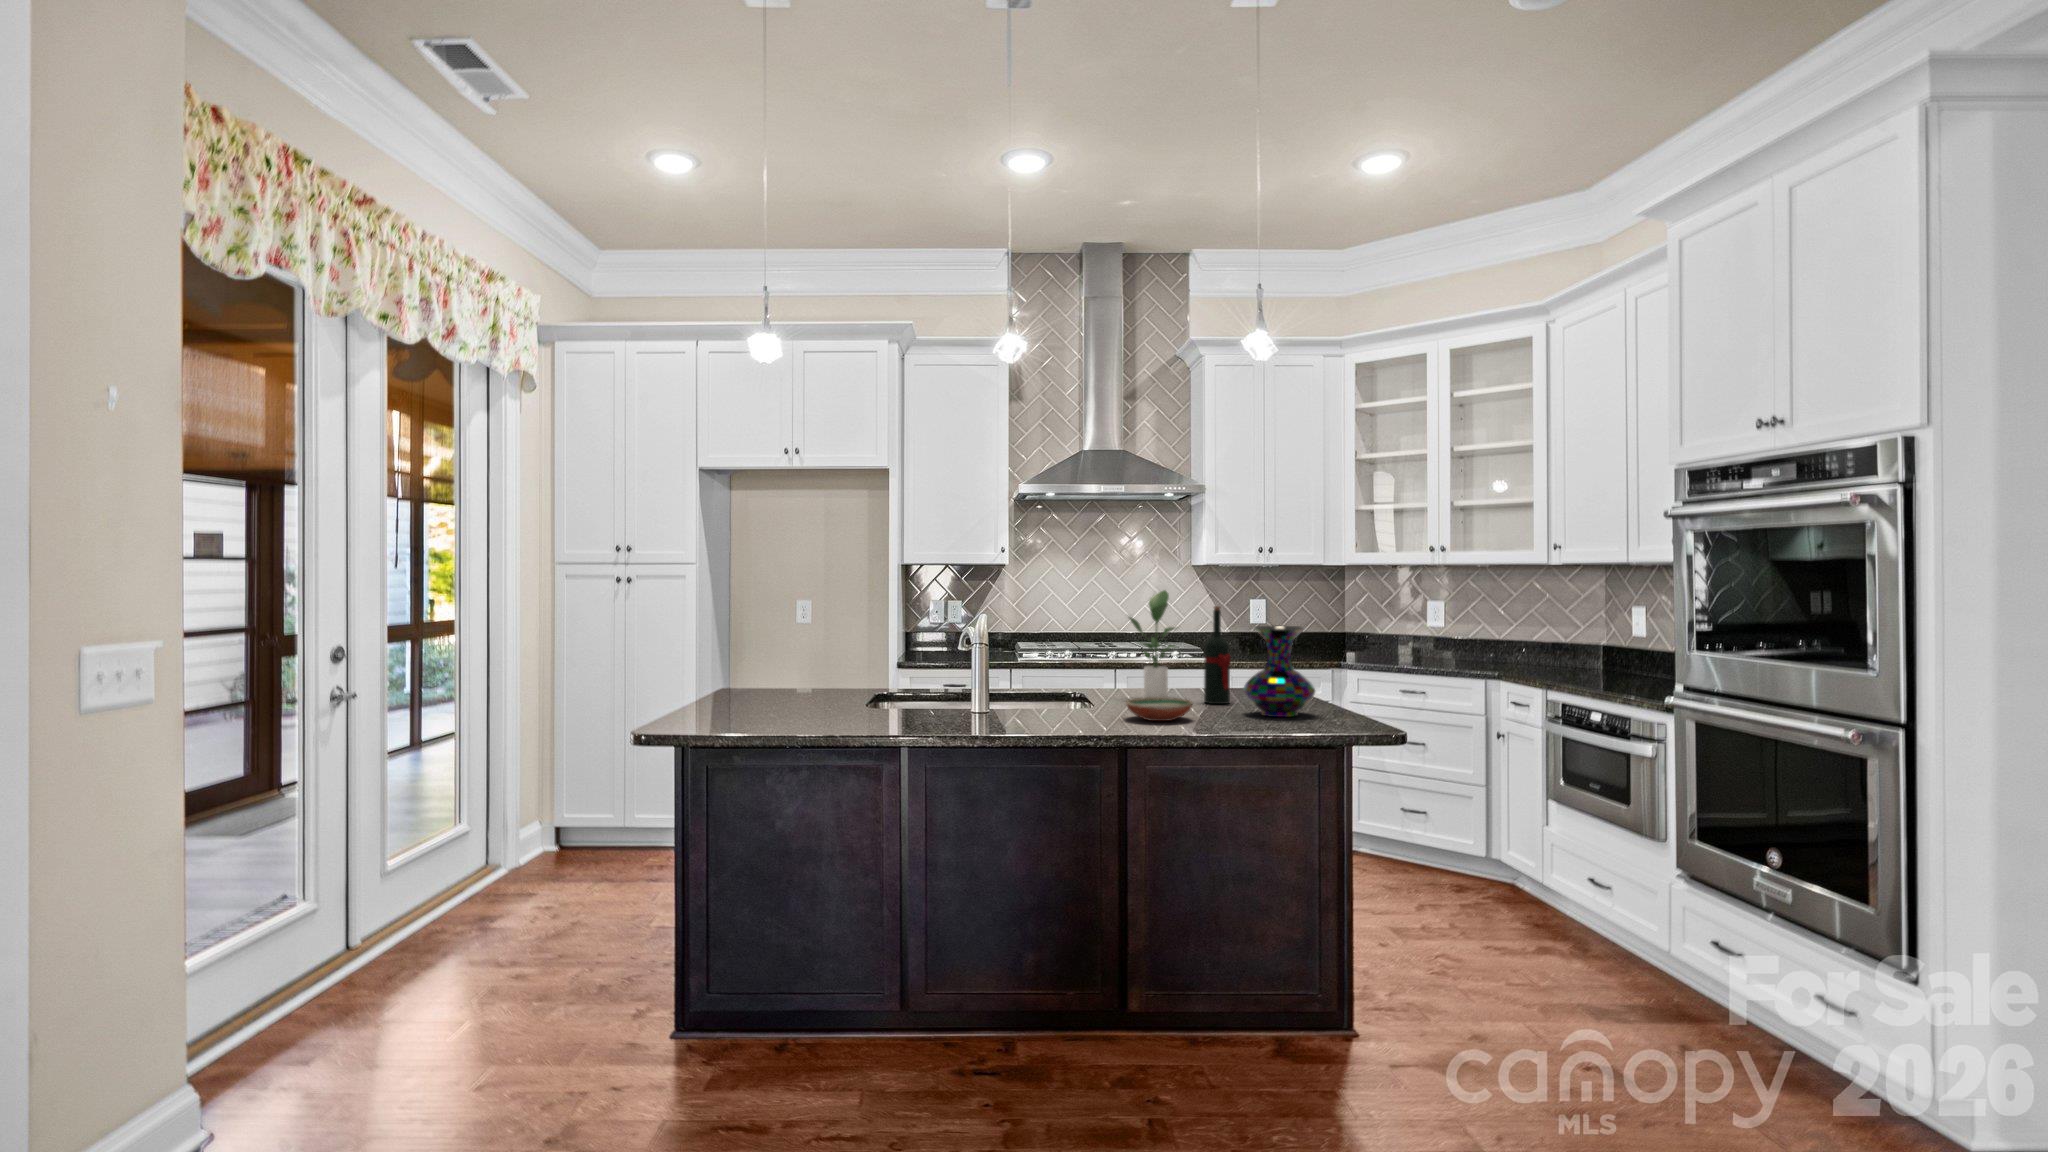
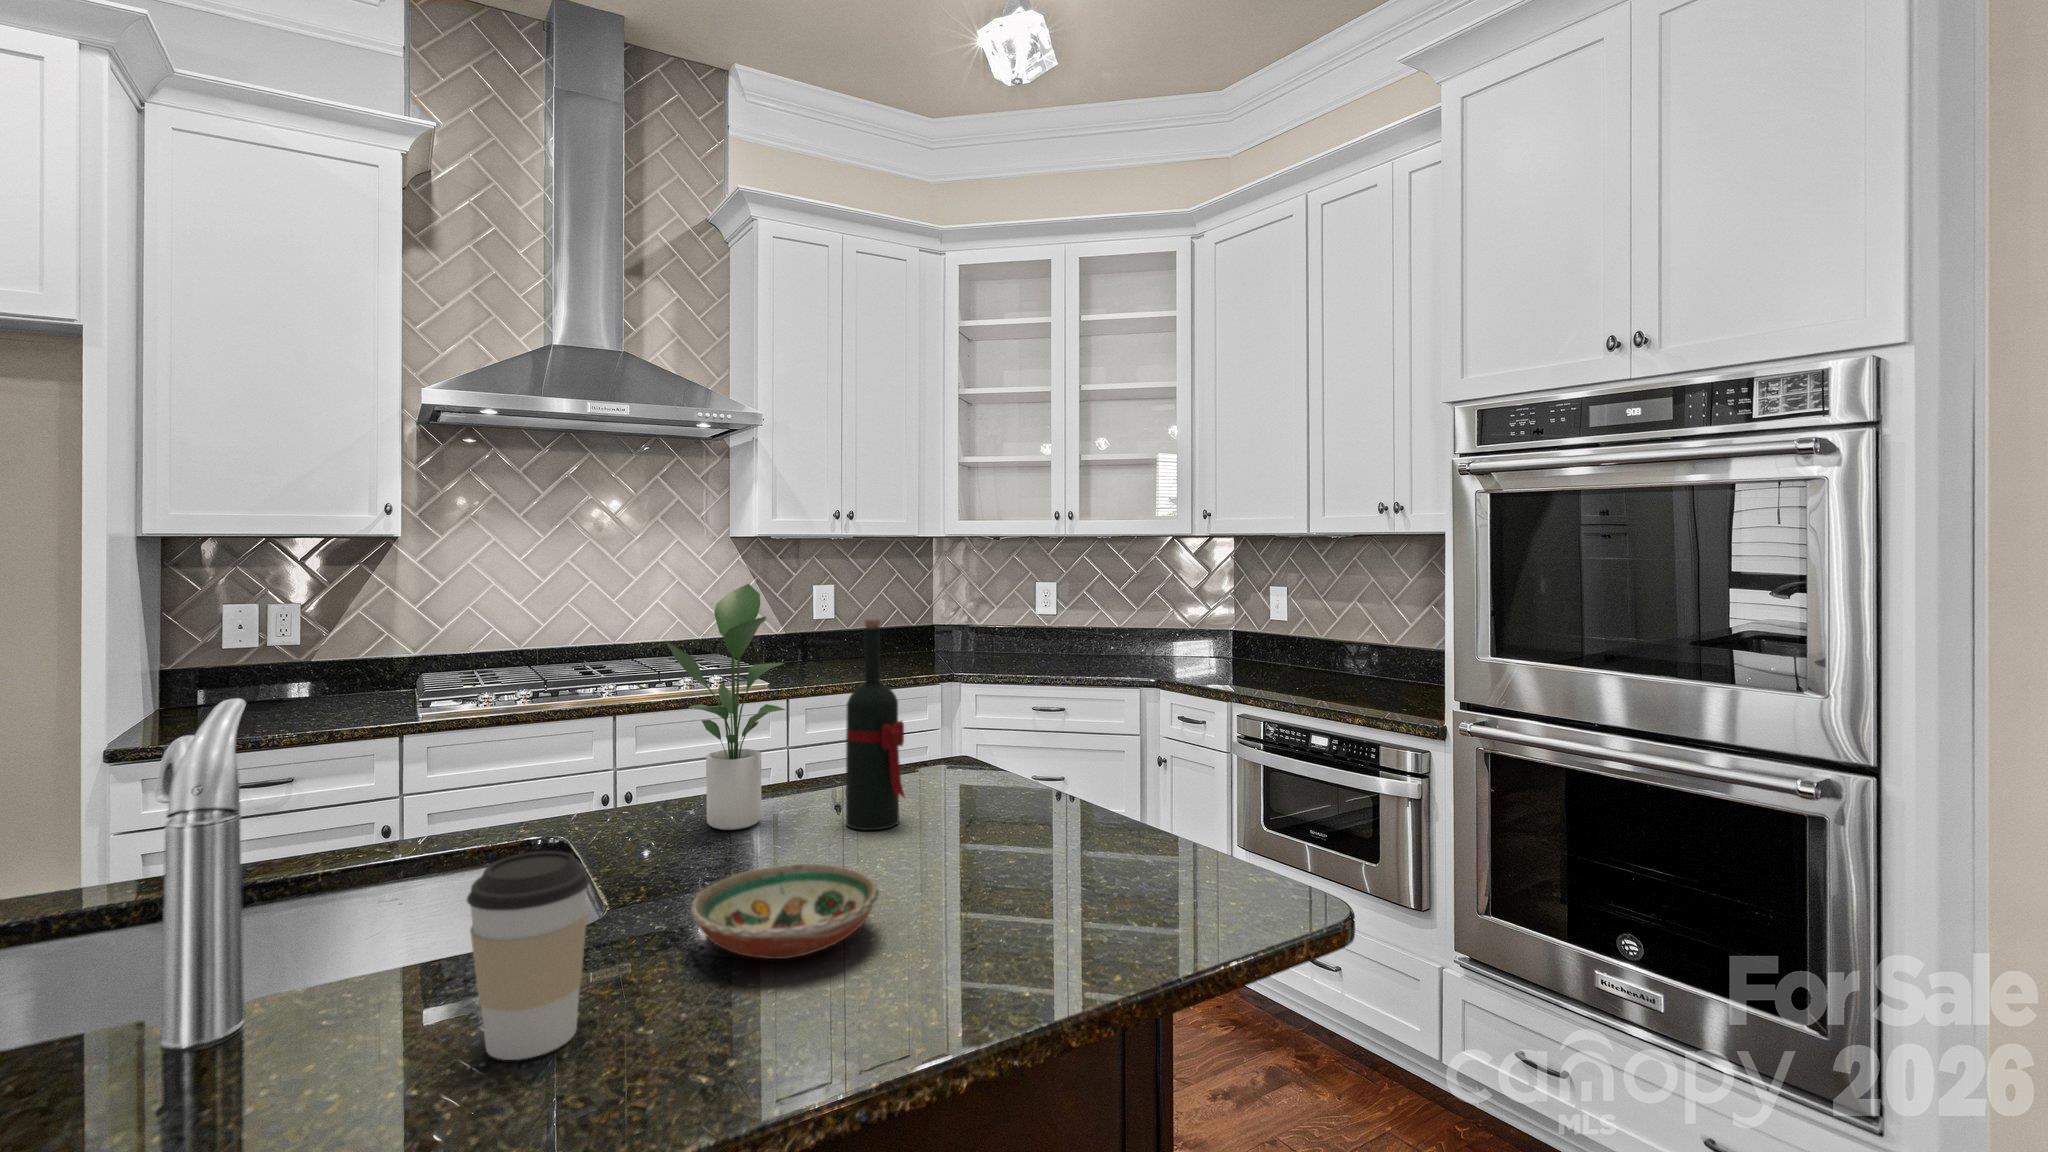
vase: present [1243,626,1315,717] -> none [963,663,1120,877]
coffee cup: none [1058,668,1092,726] -> present [467,851,590,1060]

